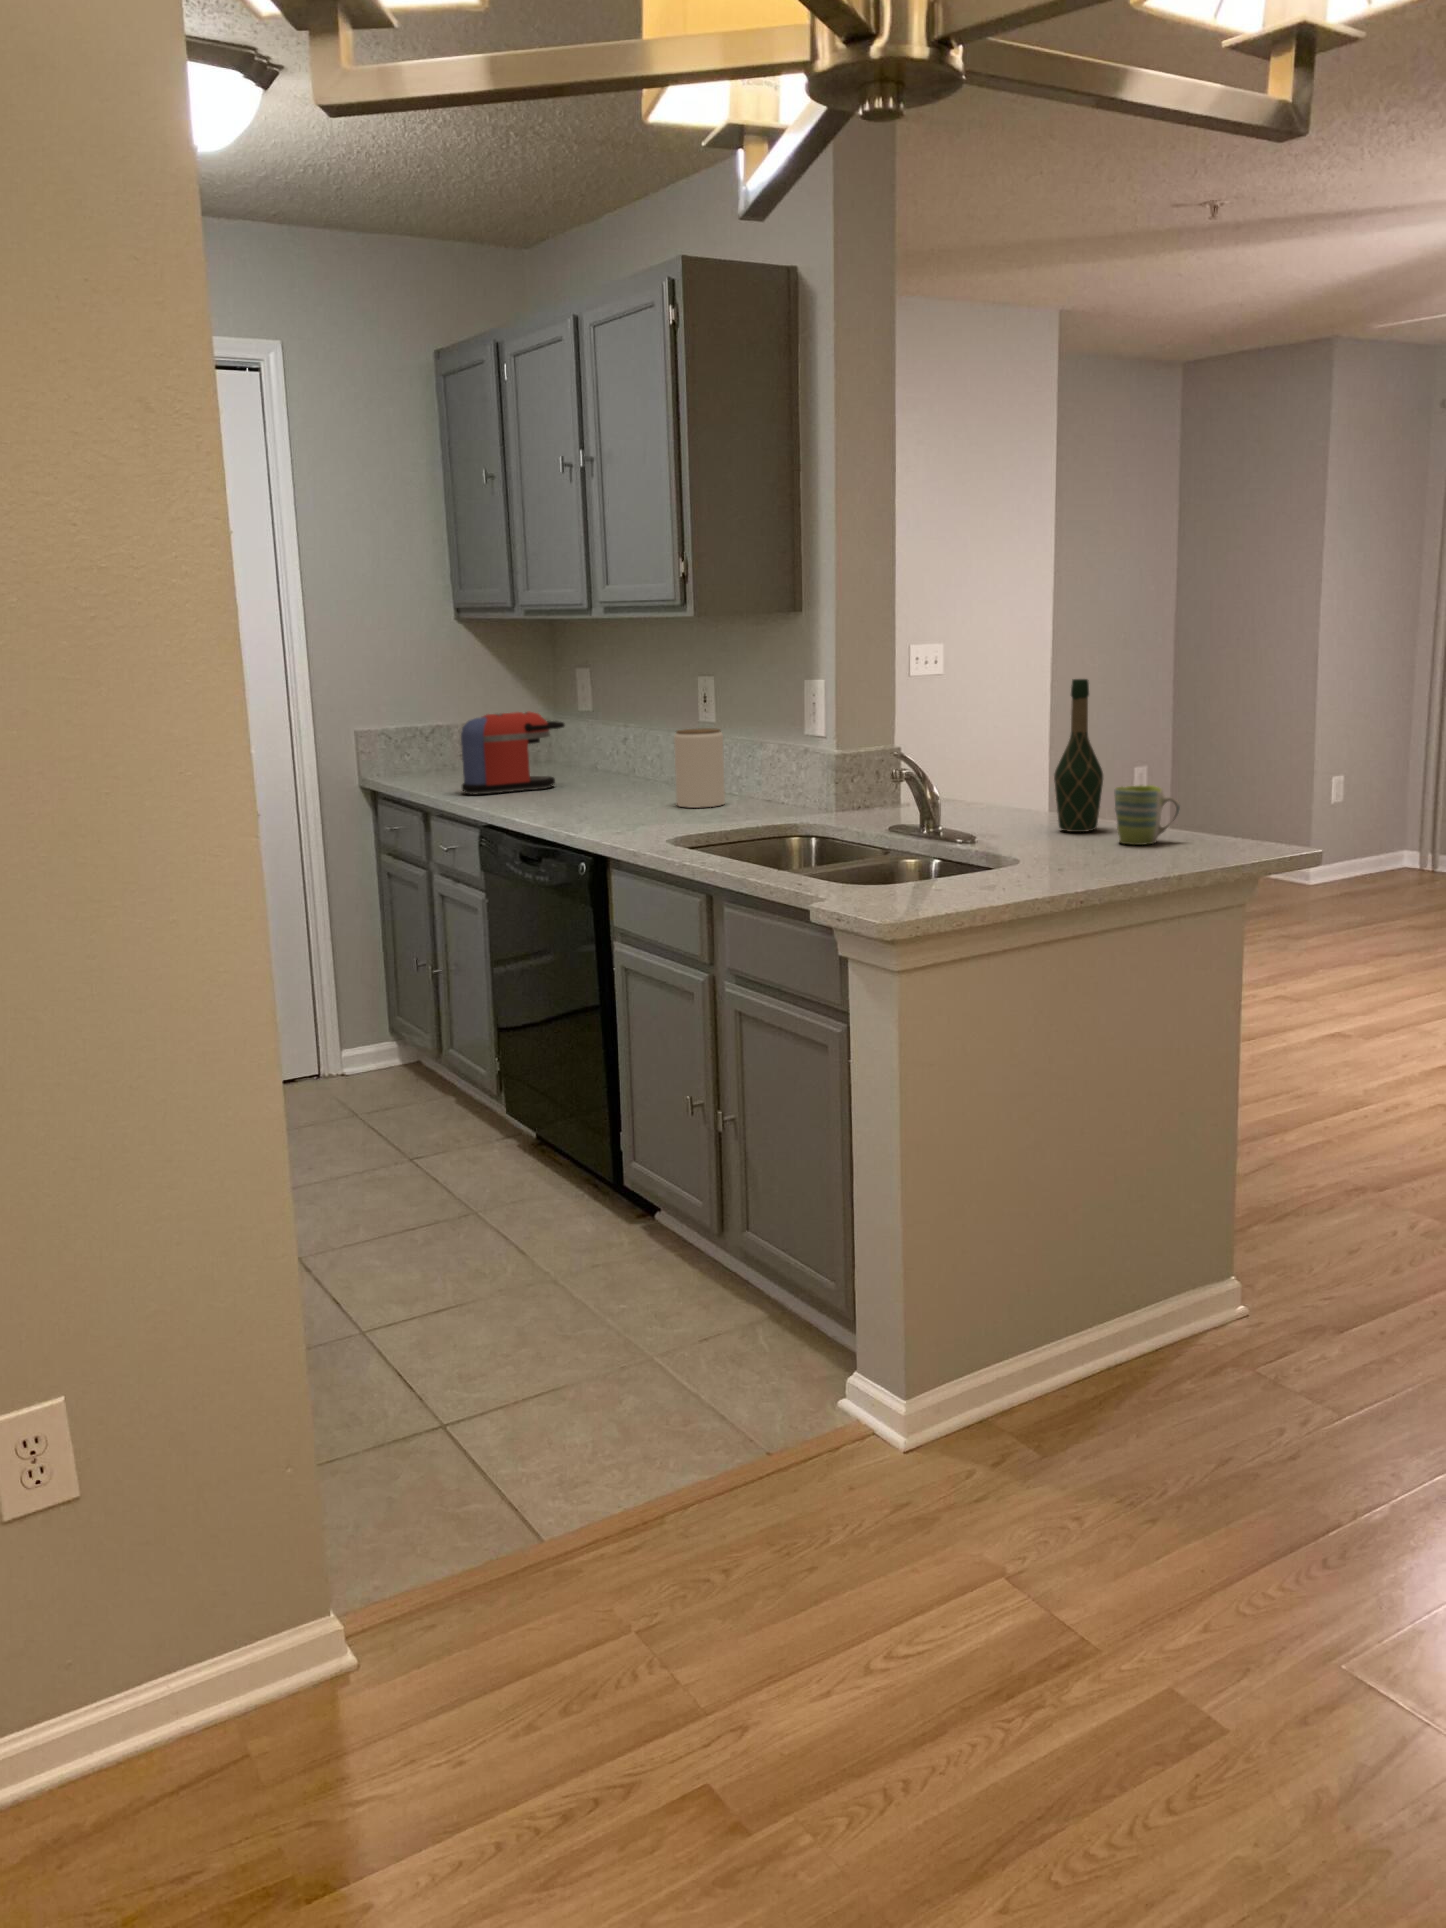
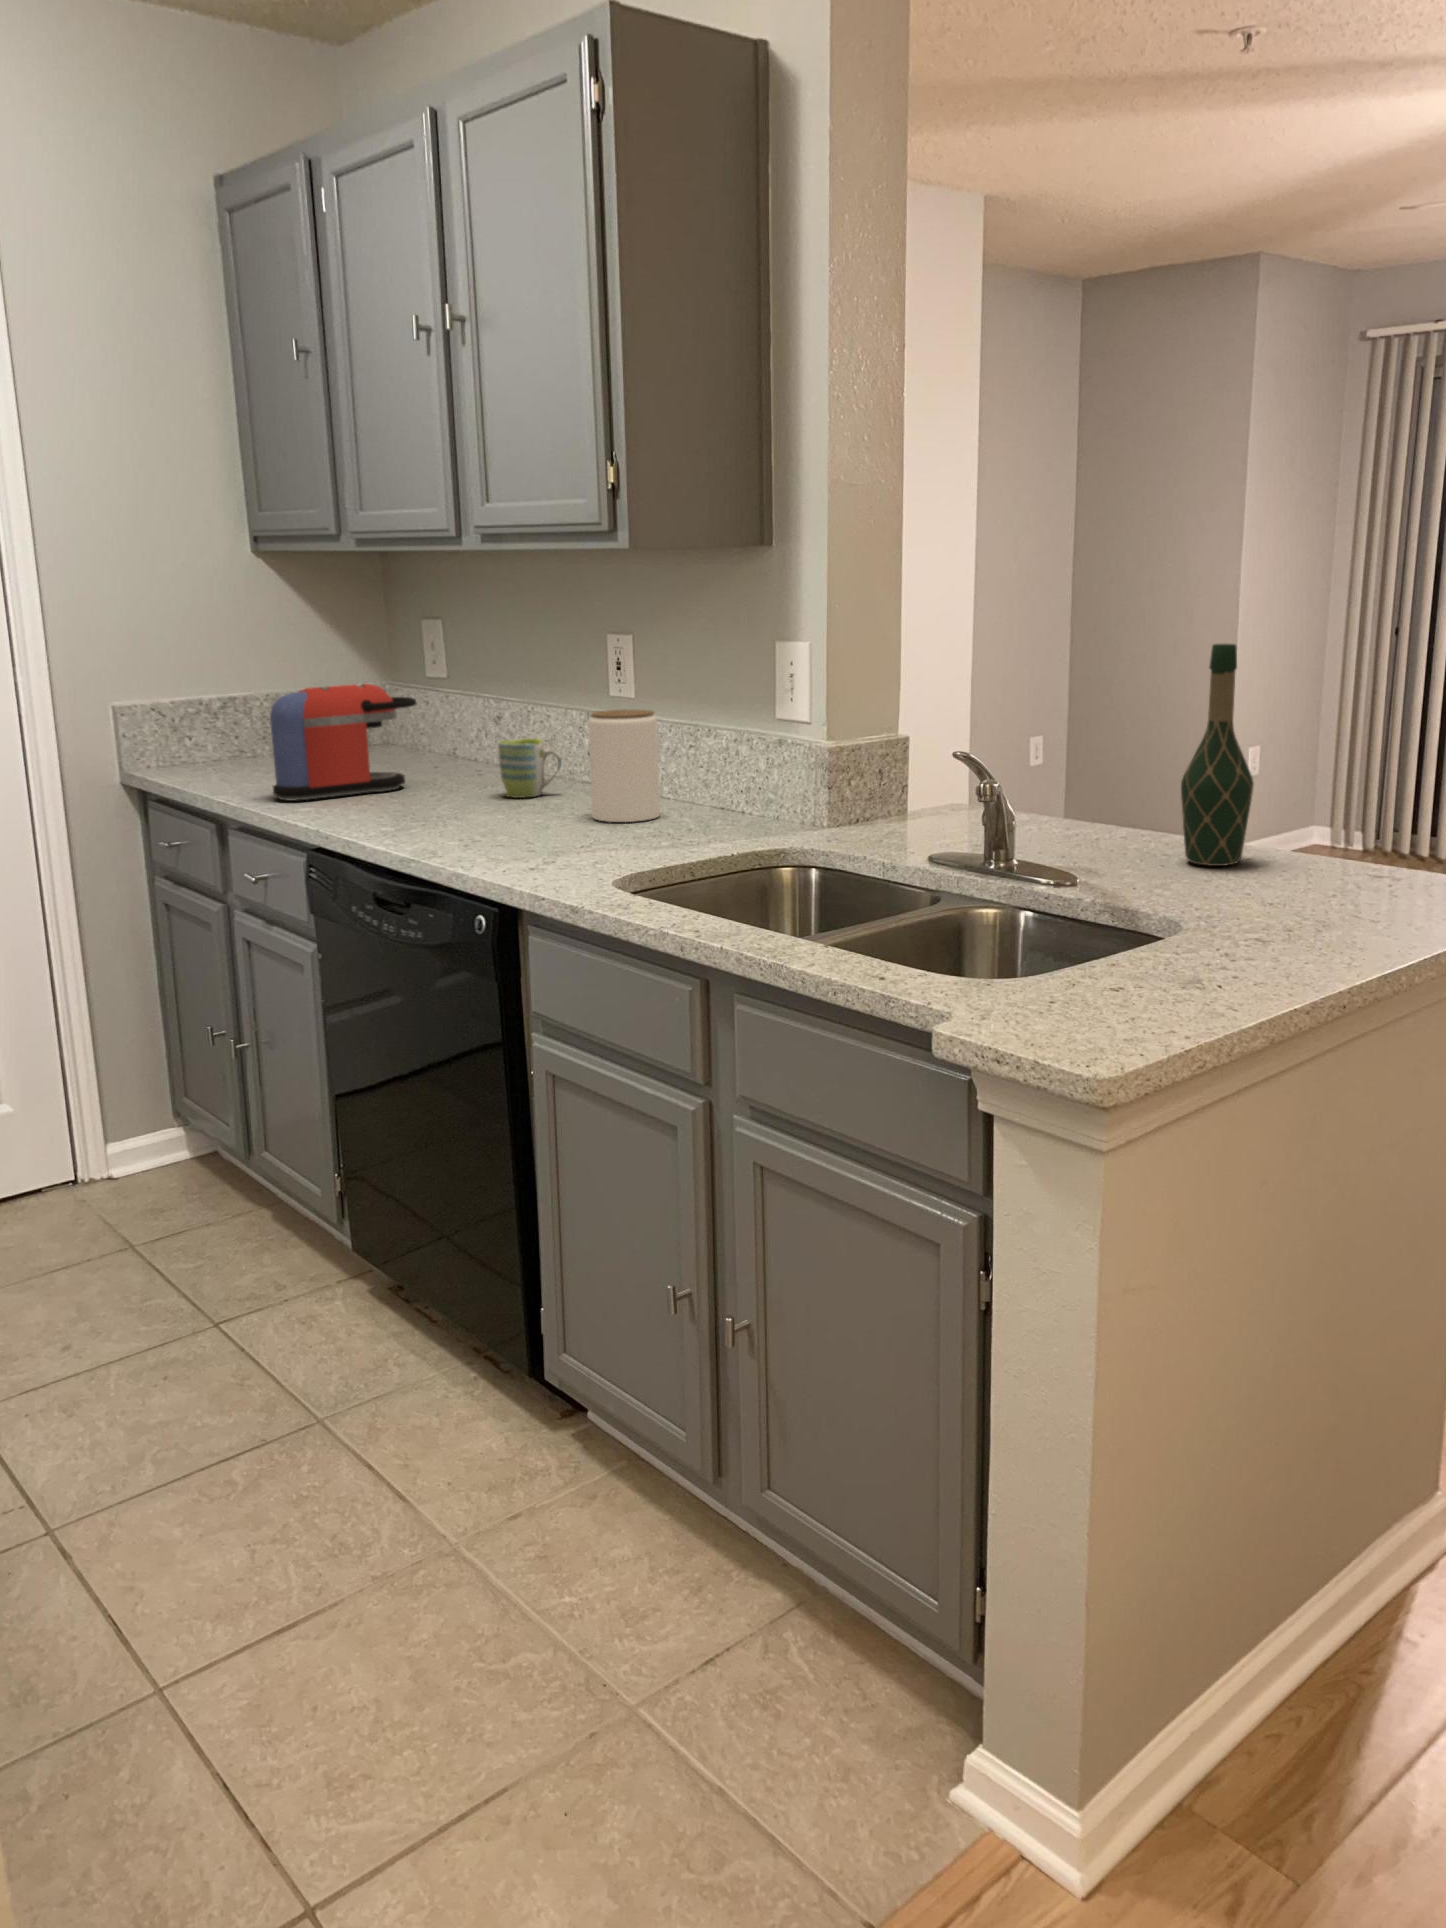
mug: present [1115,785,1180,845] -> present [497,738,562,798]

